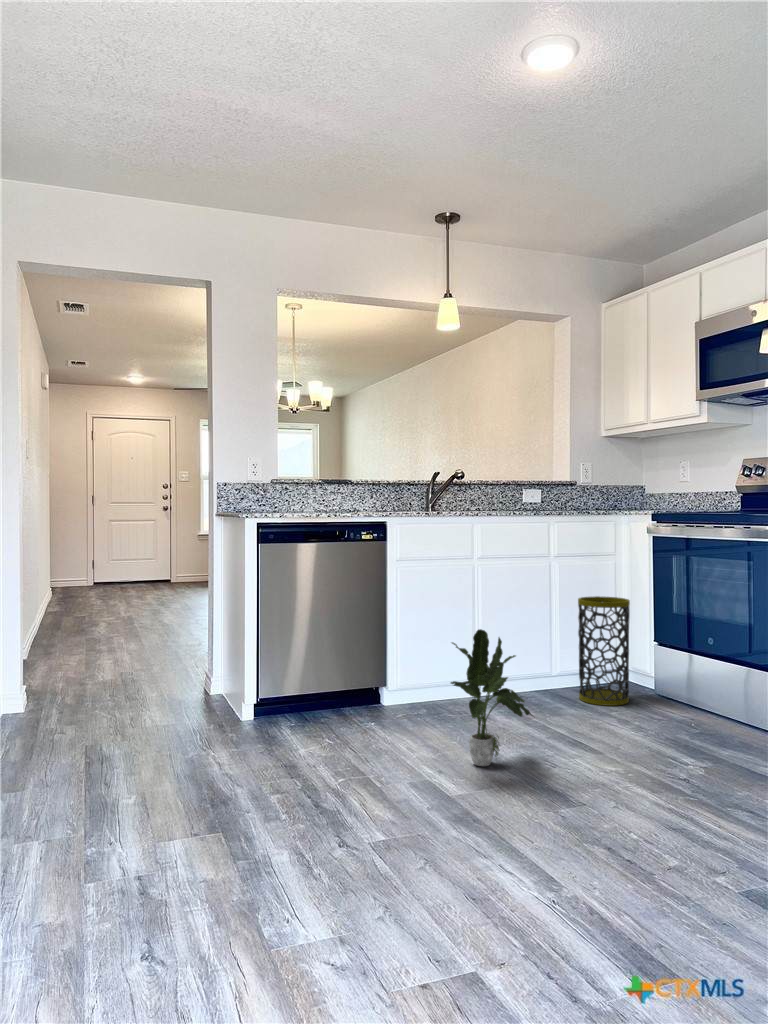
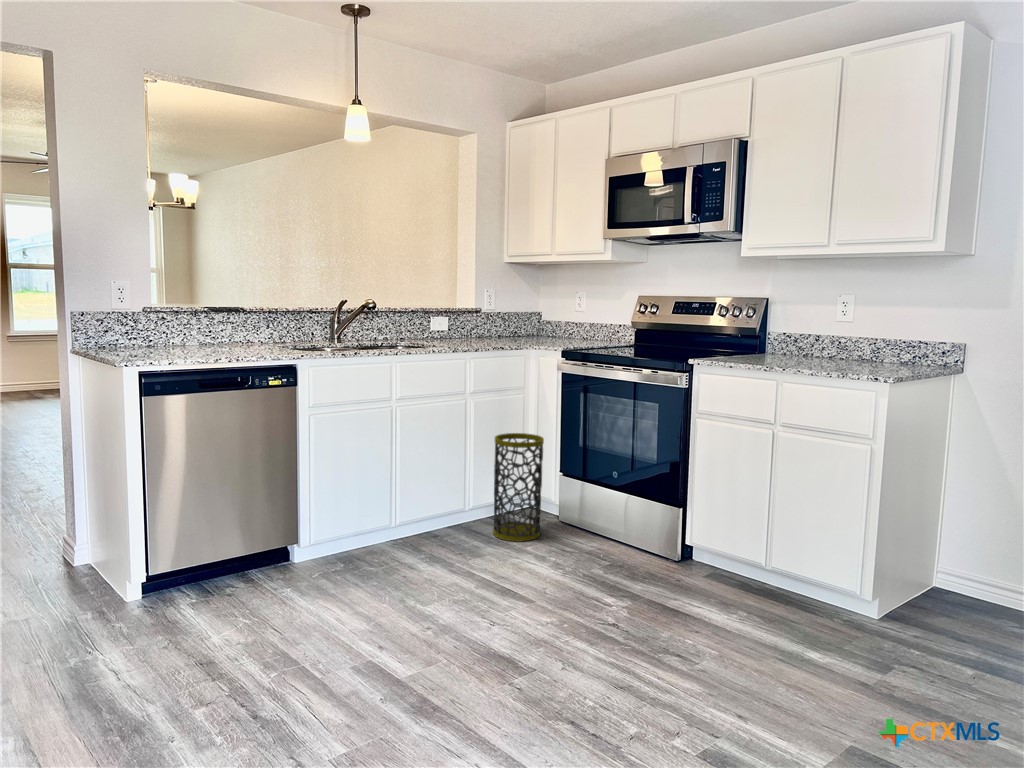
potted plant: present [451,629,533,766] -> none [388,494,478,635]

